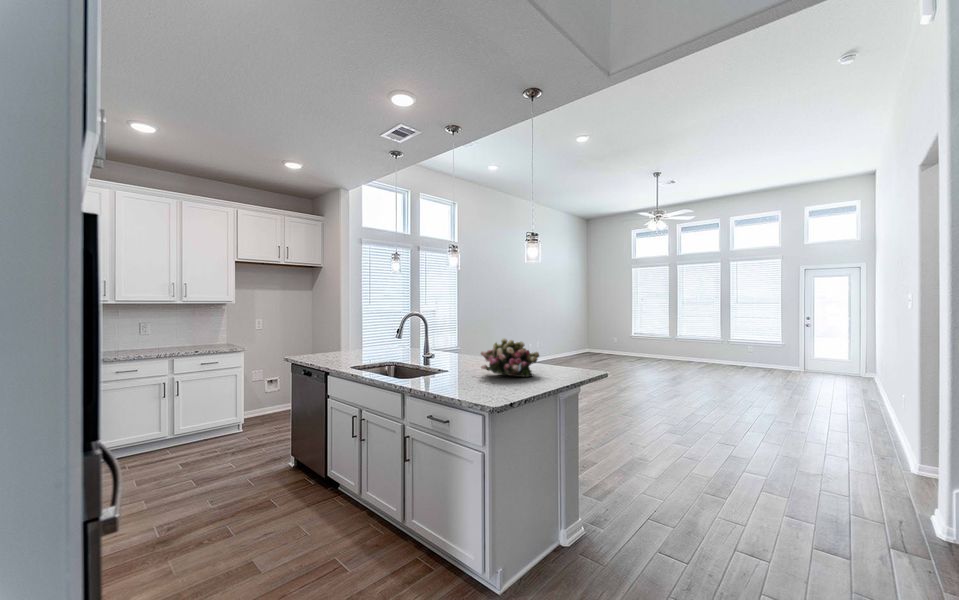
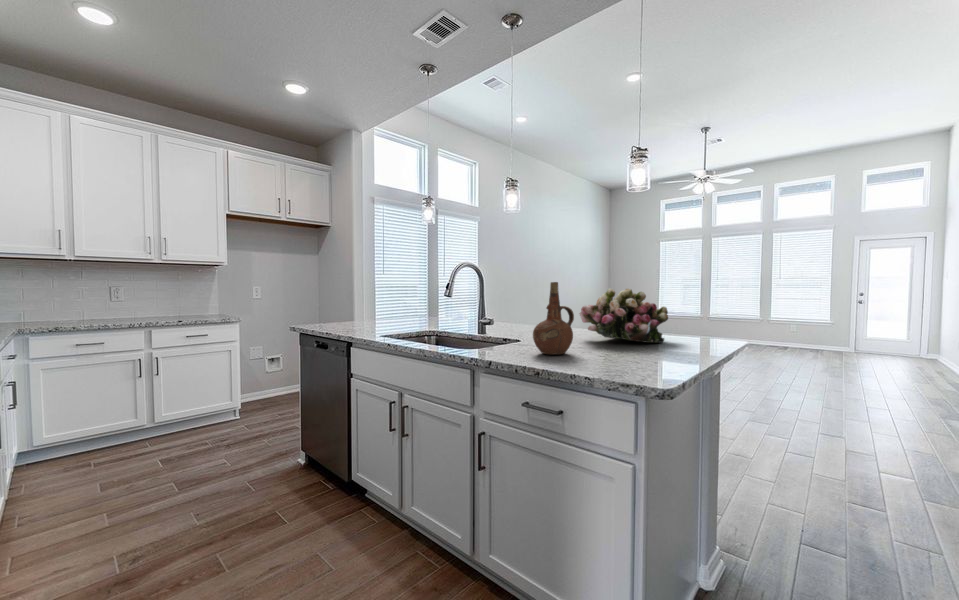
ceramic pitcher: none [439,339,466,386] -> present [533,282,574,354]

